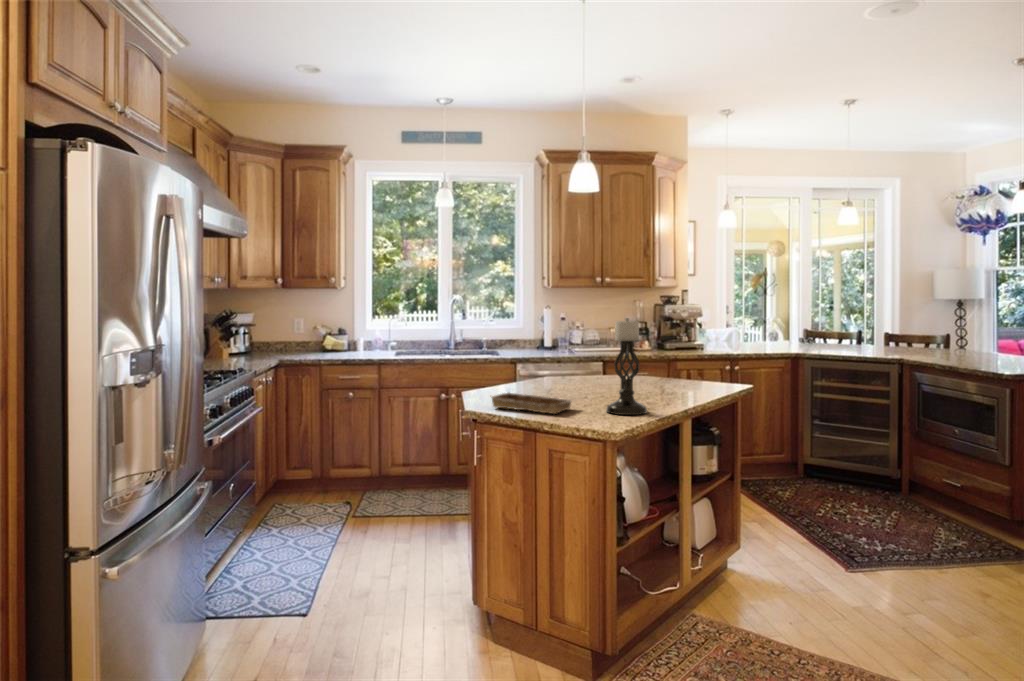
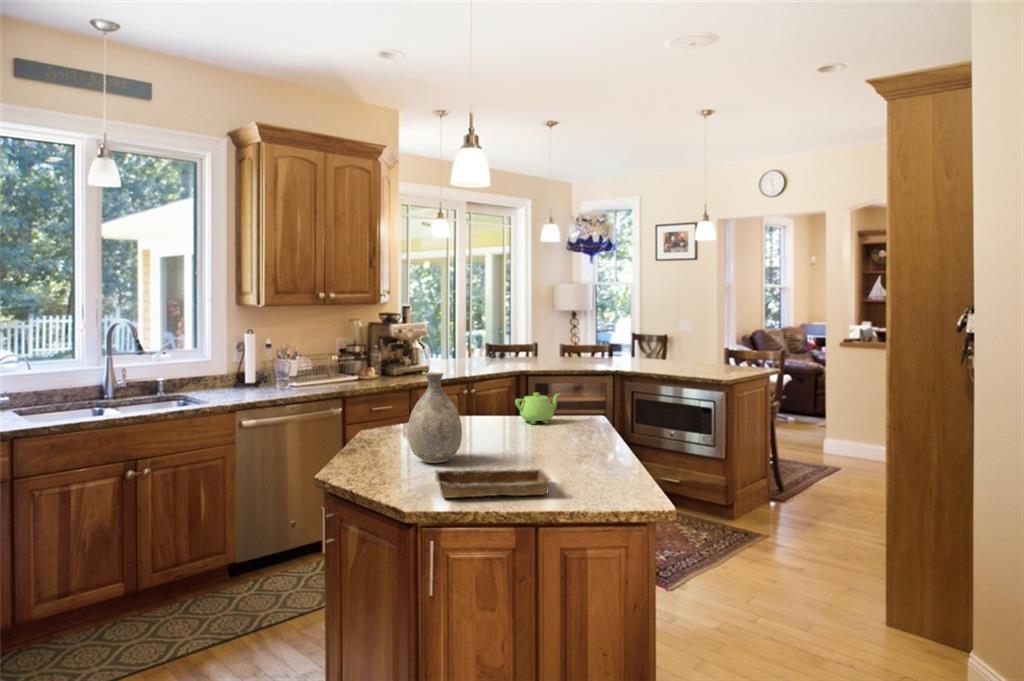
candle holder: present [606,318,647,415] -> none [577,356,628,481]
vase: none [524,329,563,394] -> present [408,372,462,463]
teapot: none [660,358,703,384] -> present [515,393,559,424]

